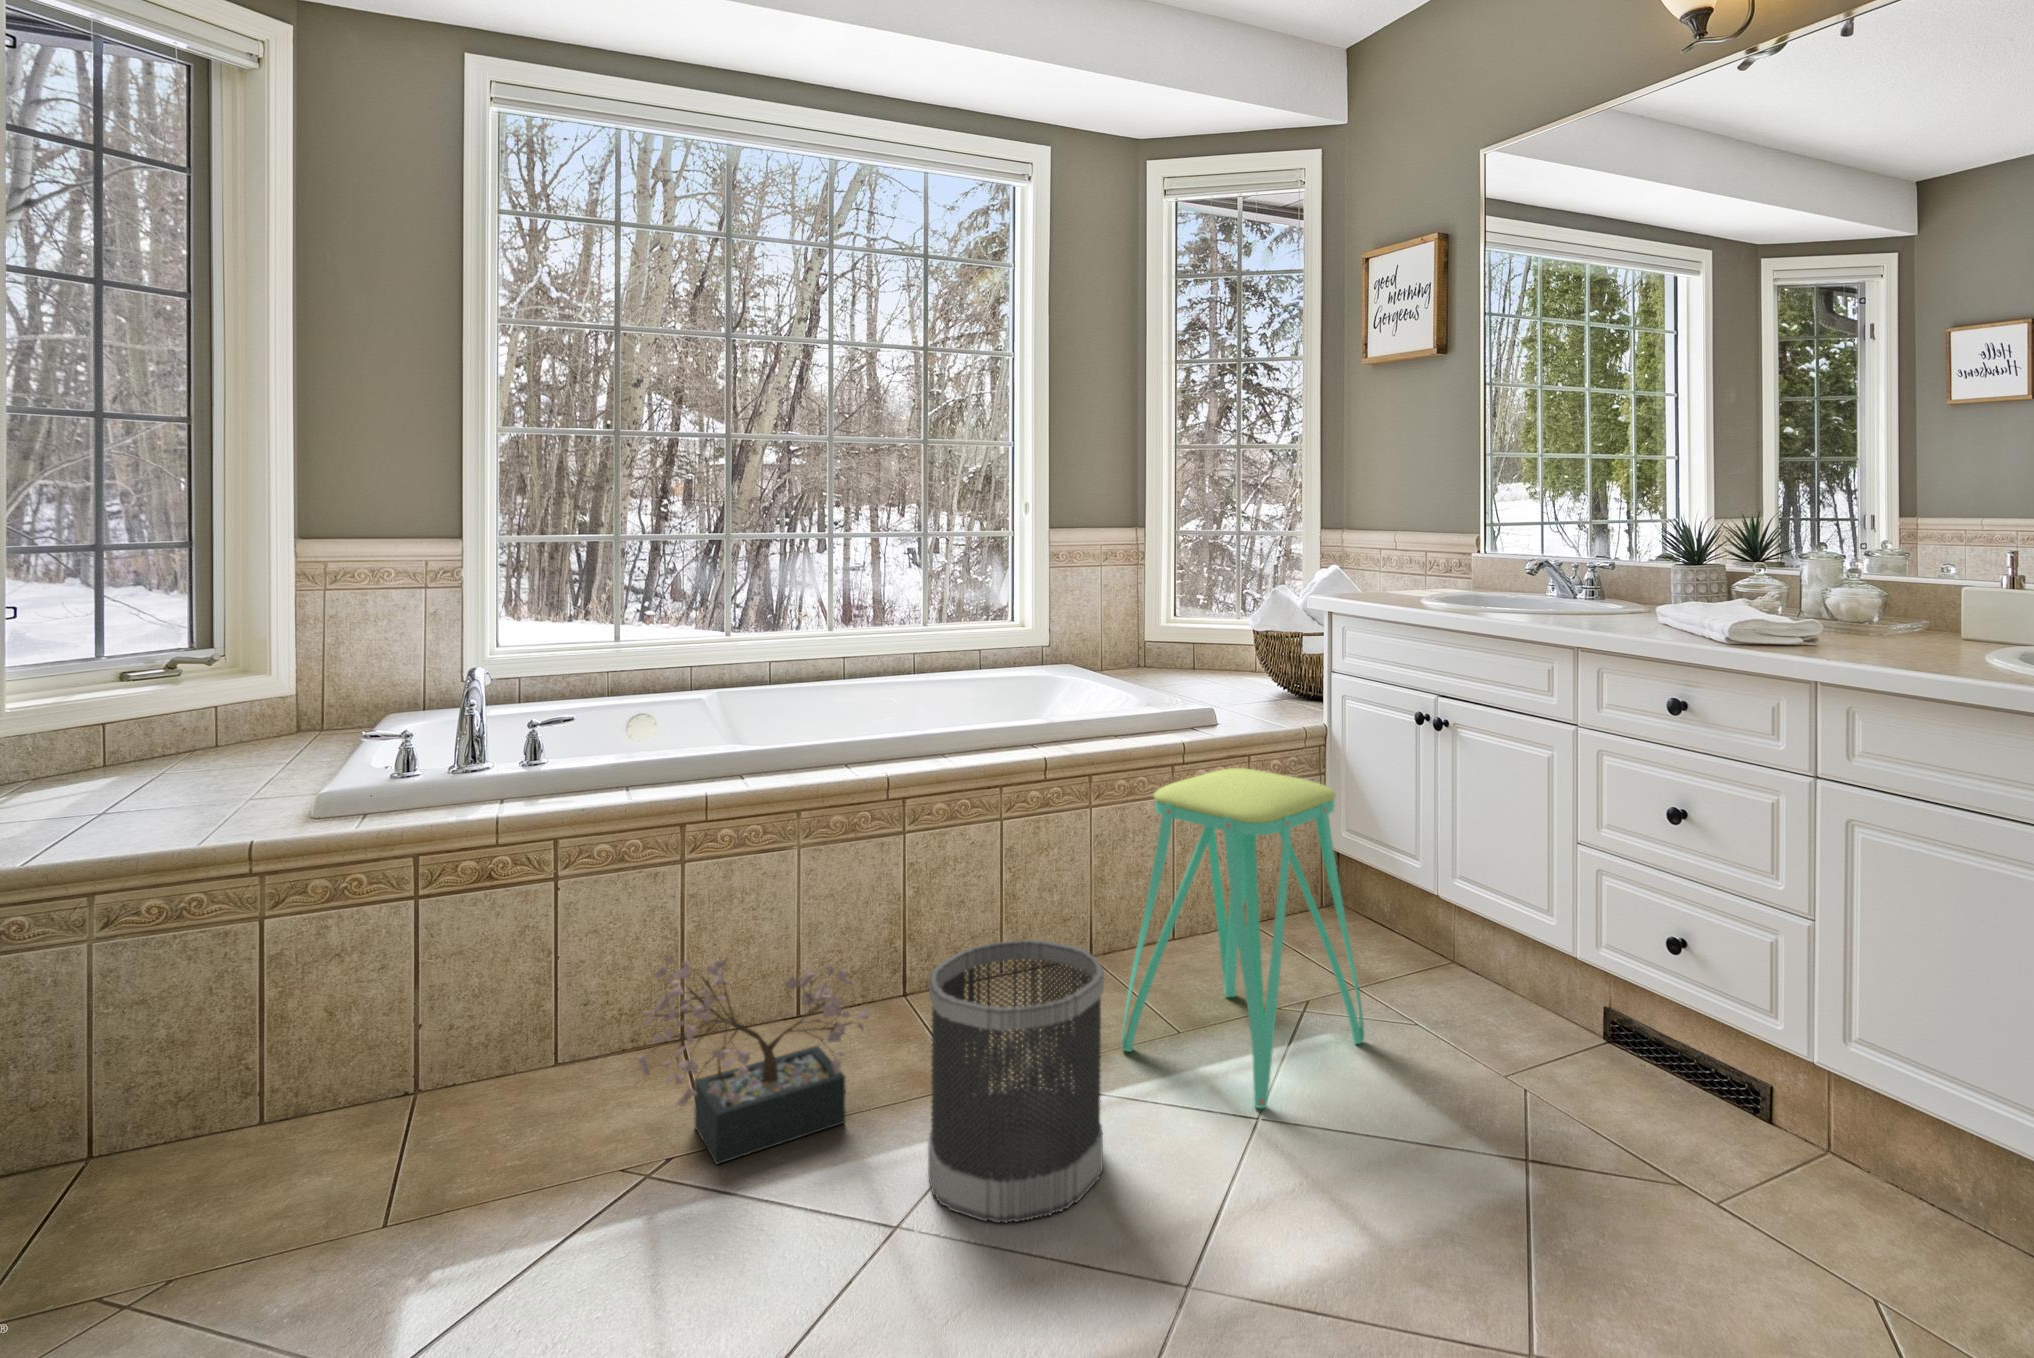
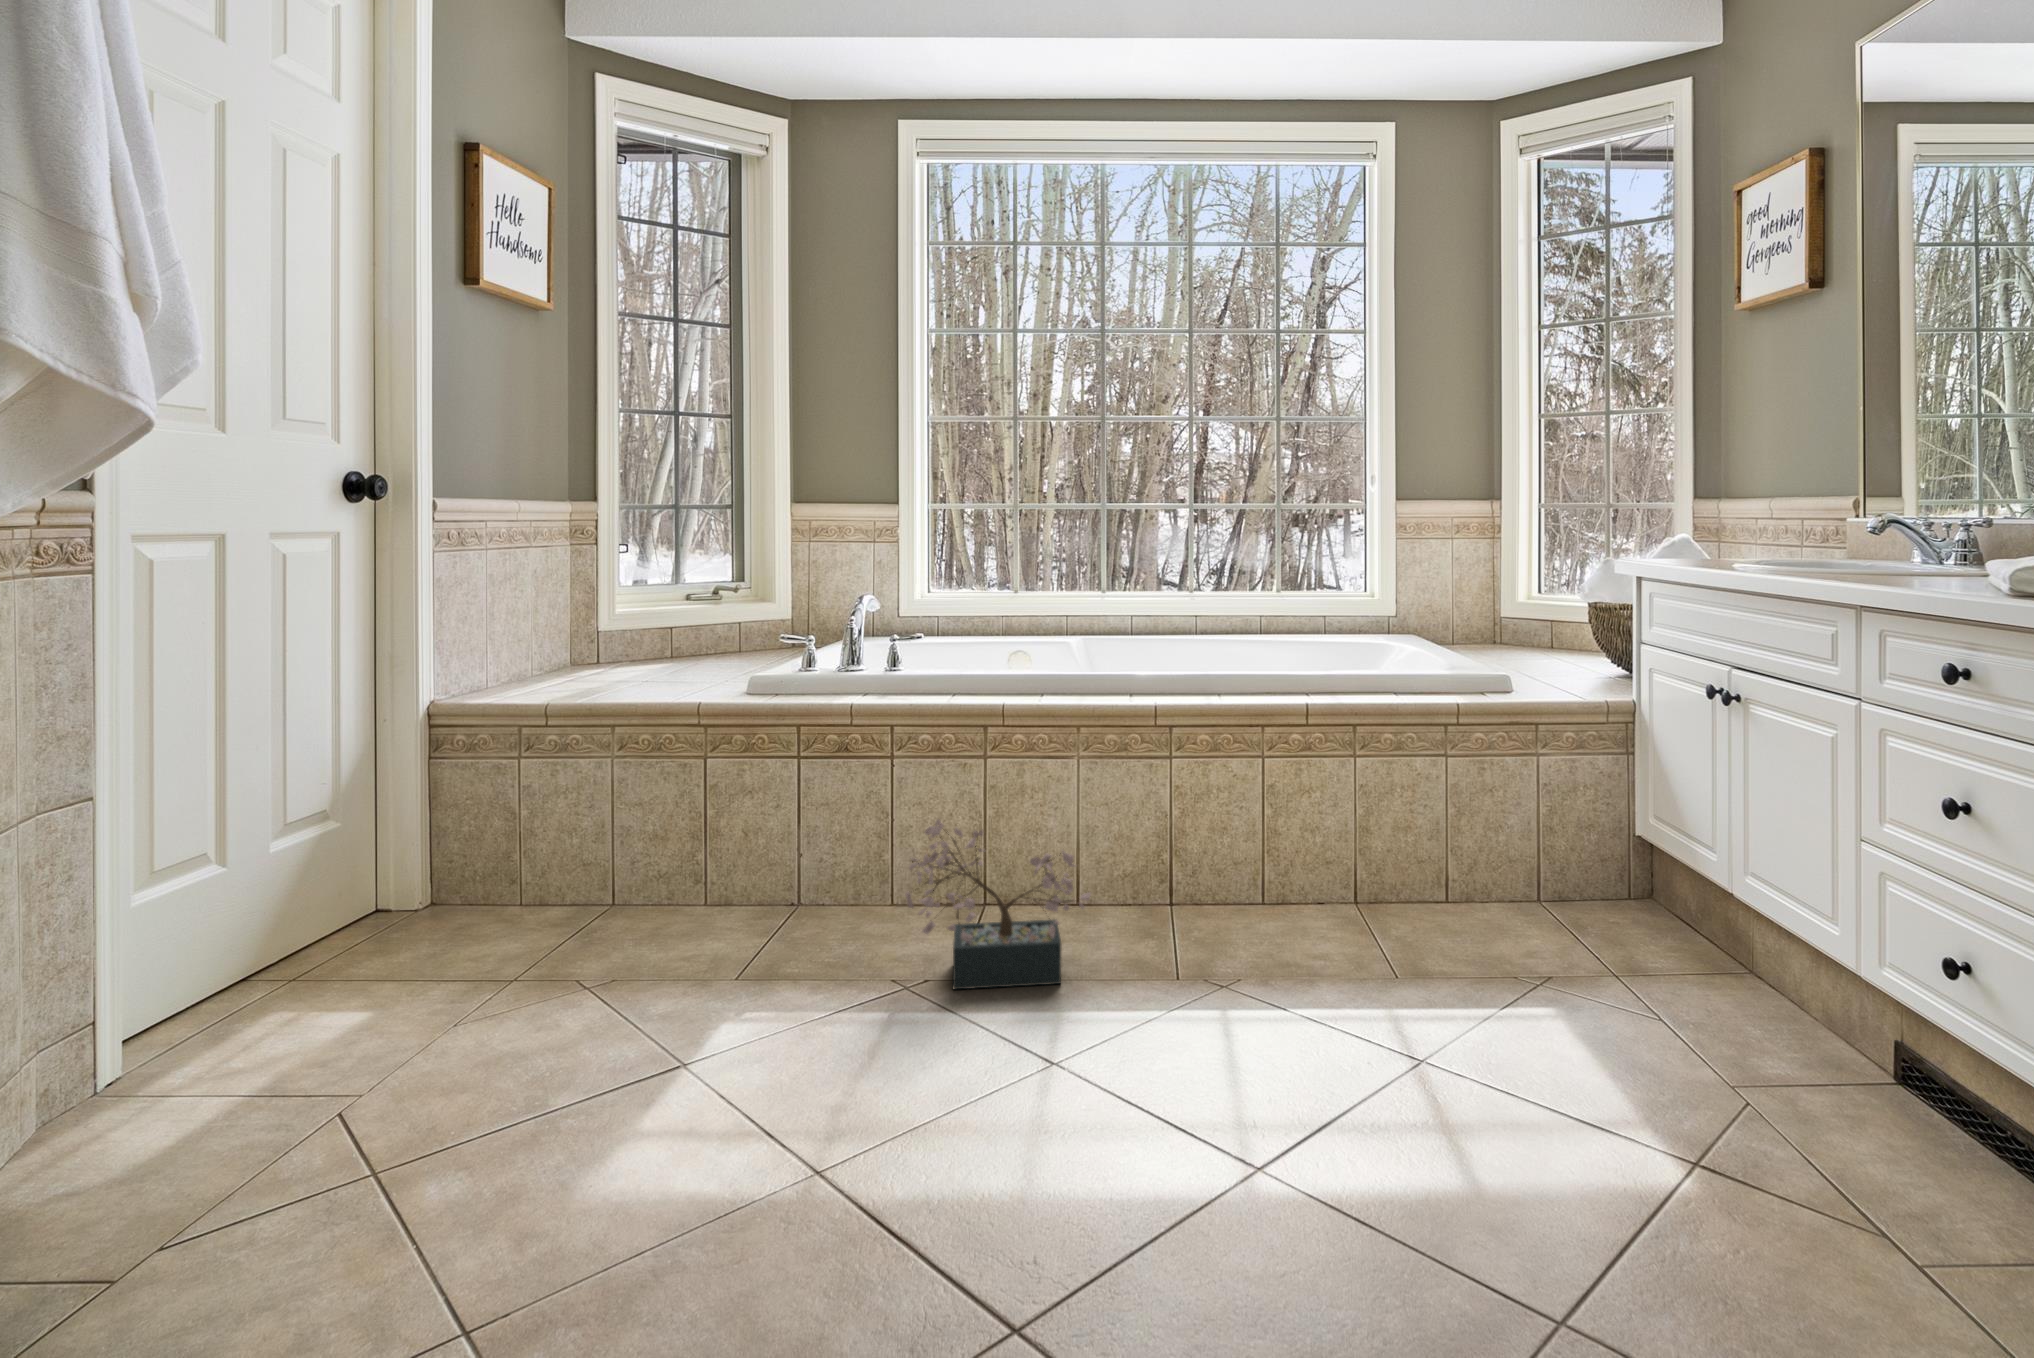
stool: present [1122,768,1365,1108] -> none [1328,721,1584,1052]
wastebasket: present [928,940,1104,1223] -> none [1092,843,1249,1082]

